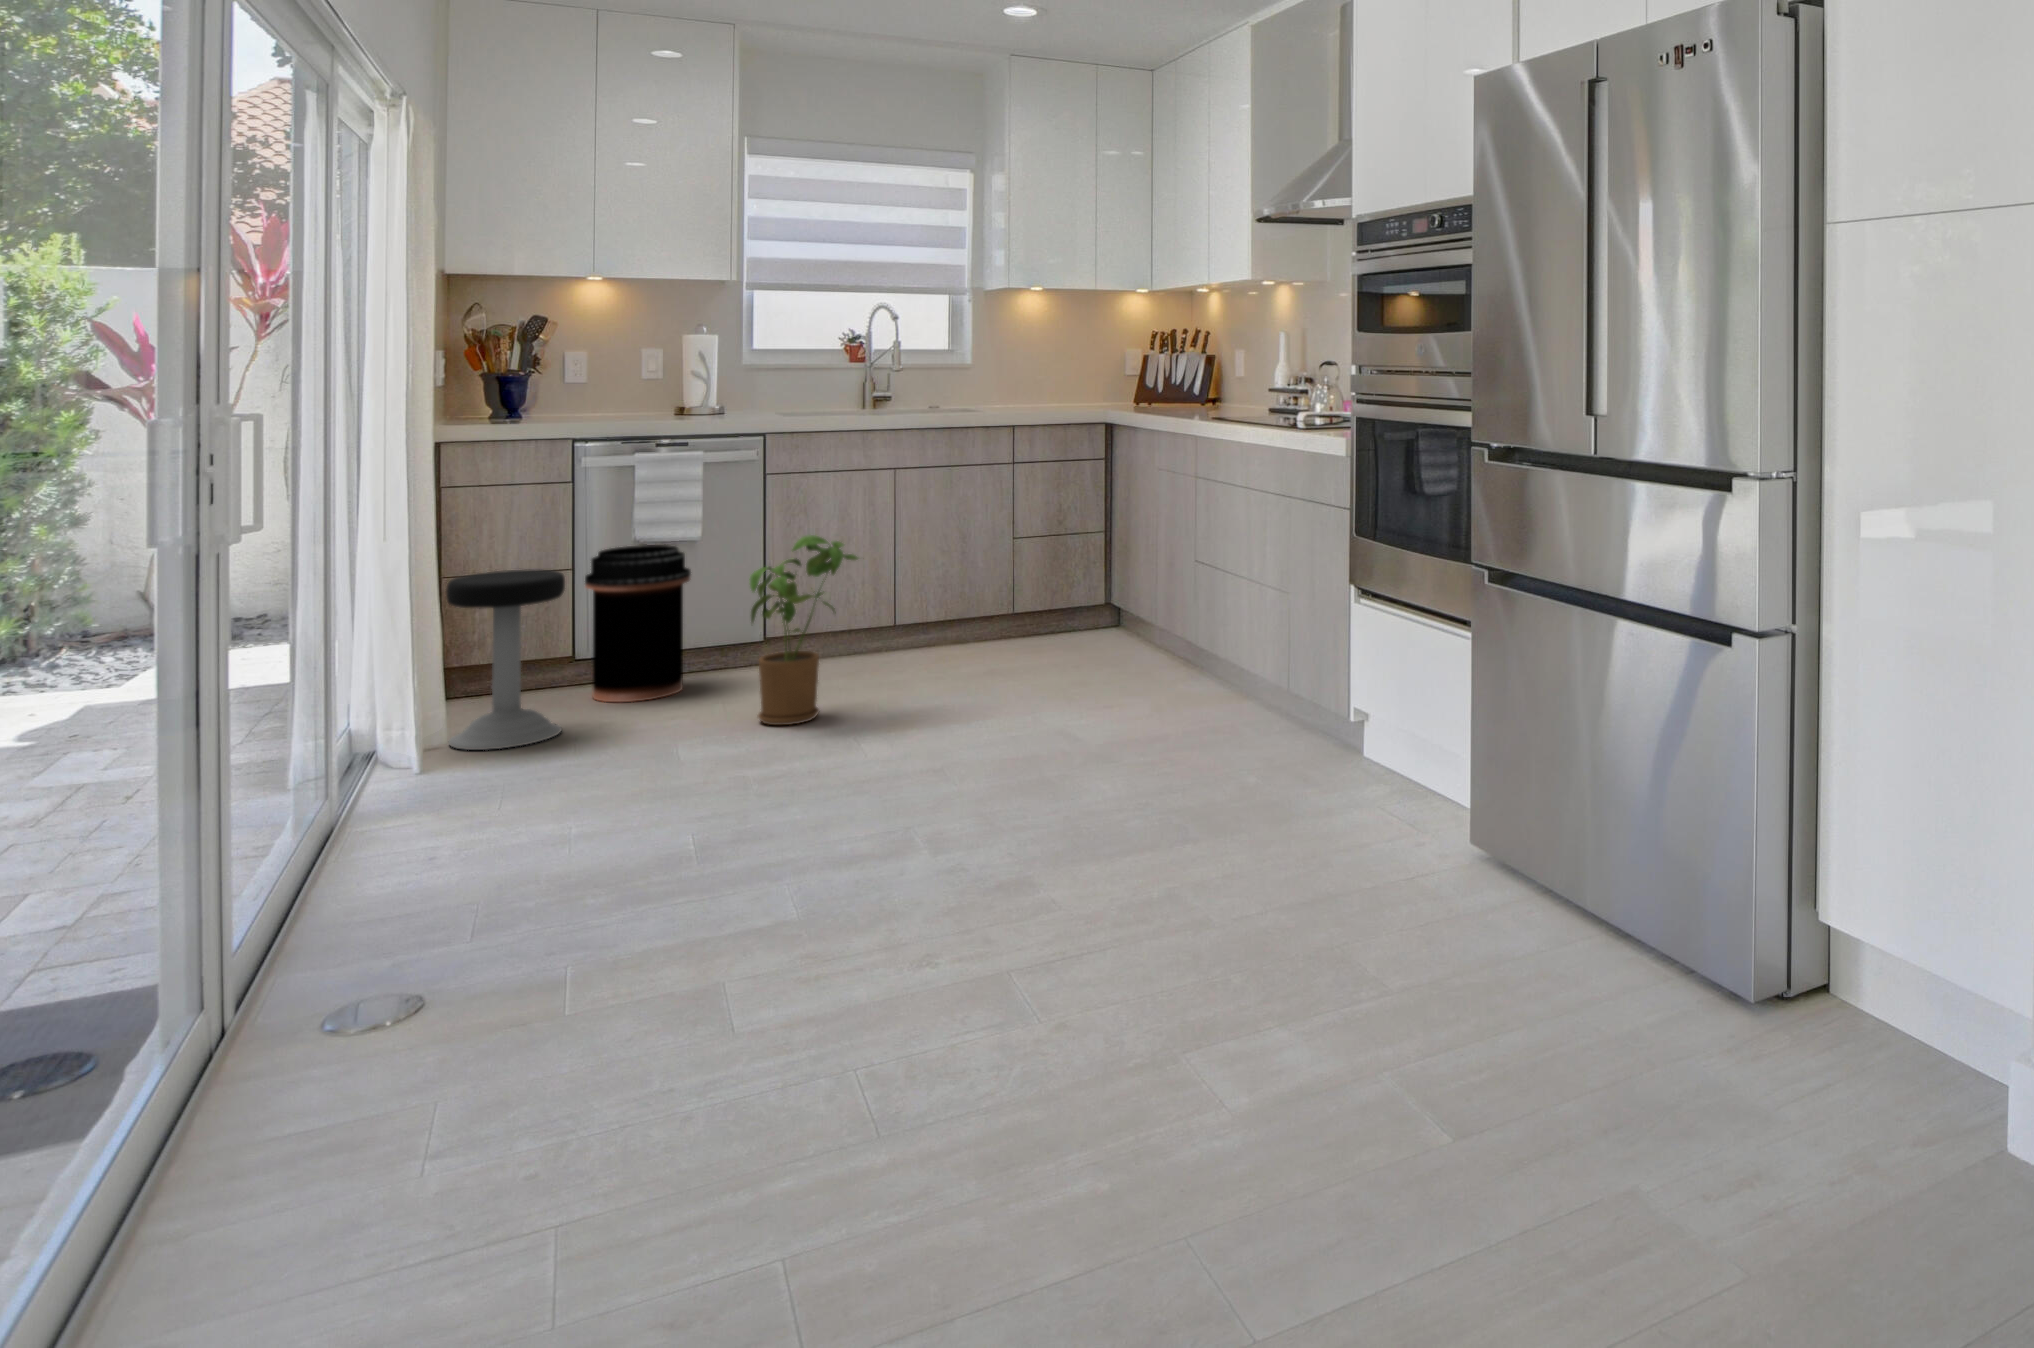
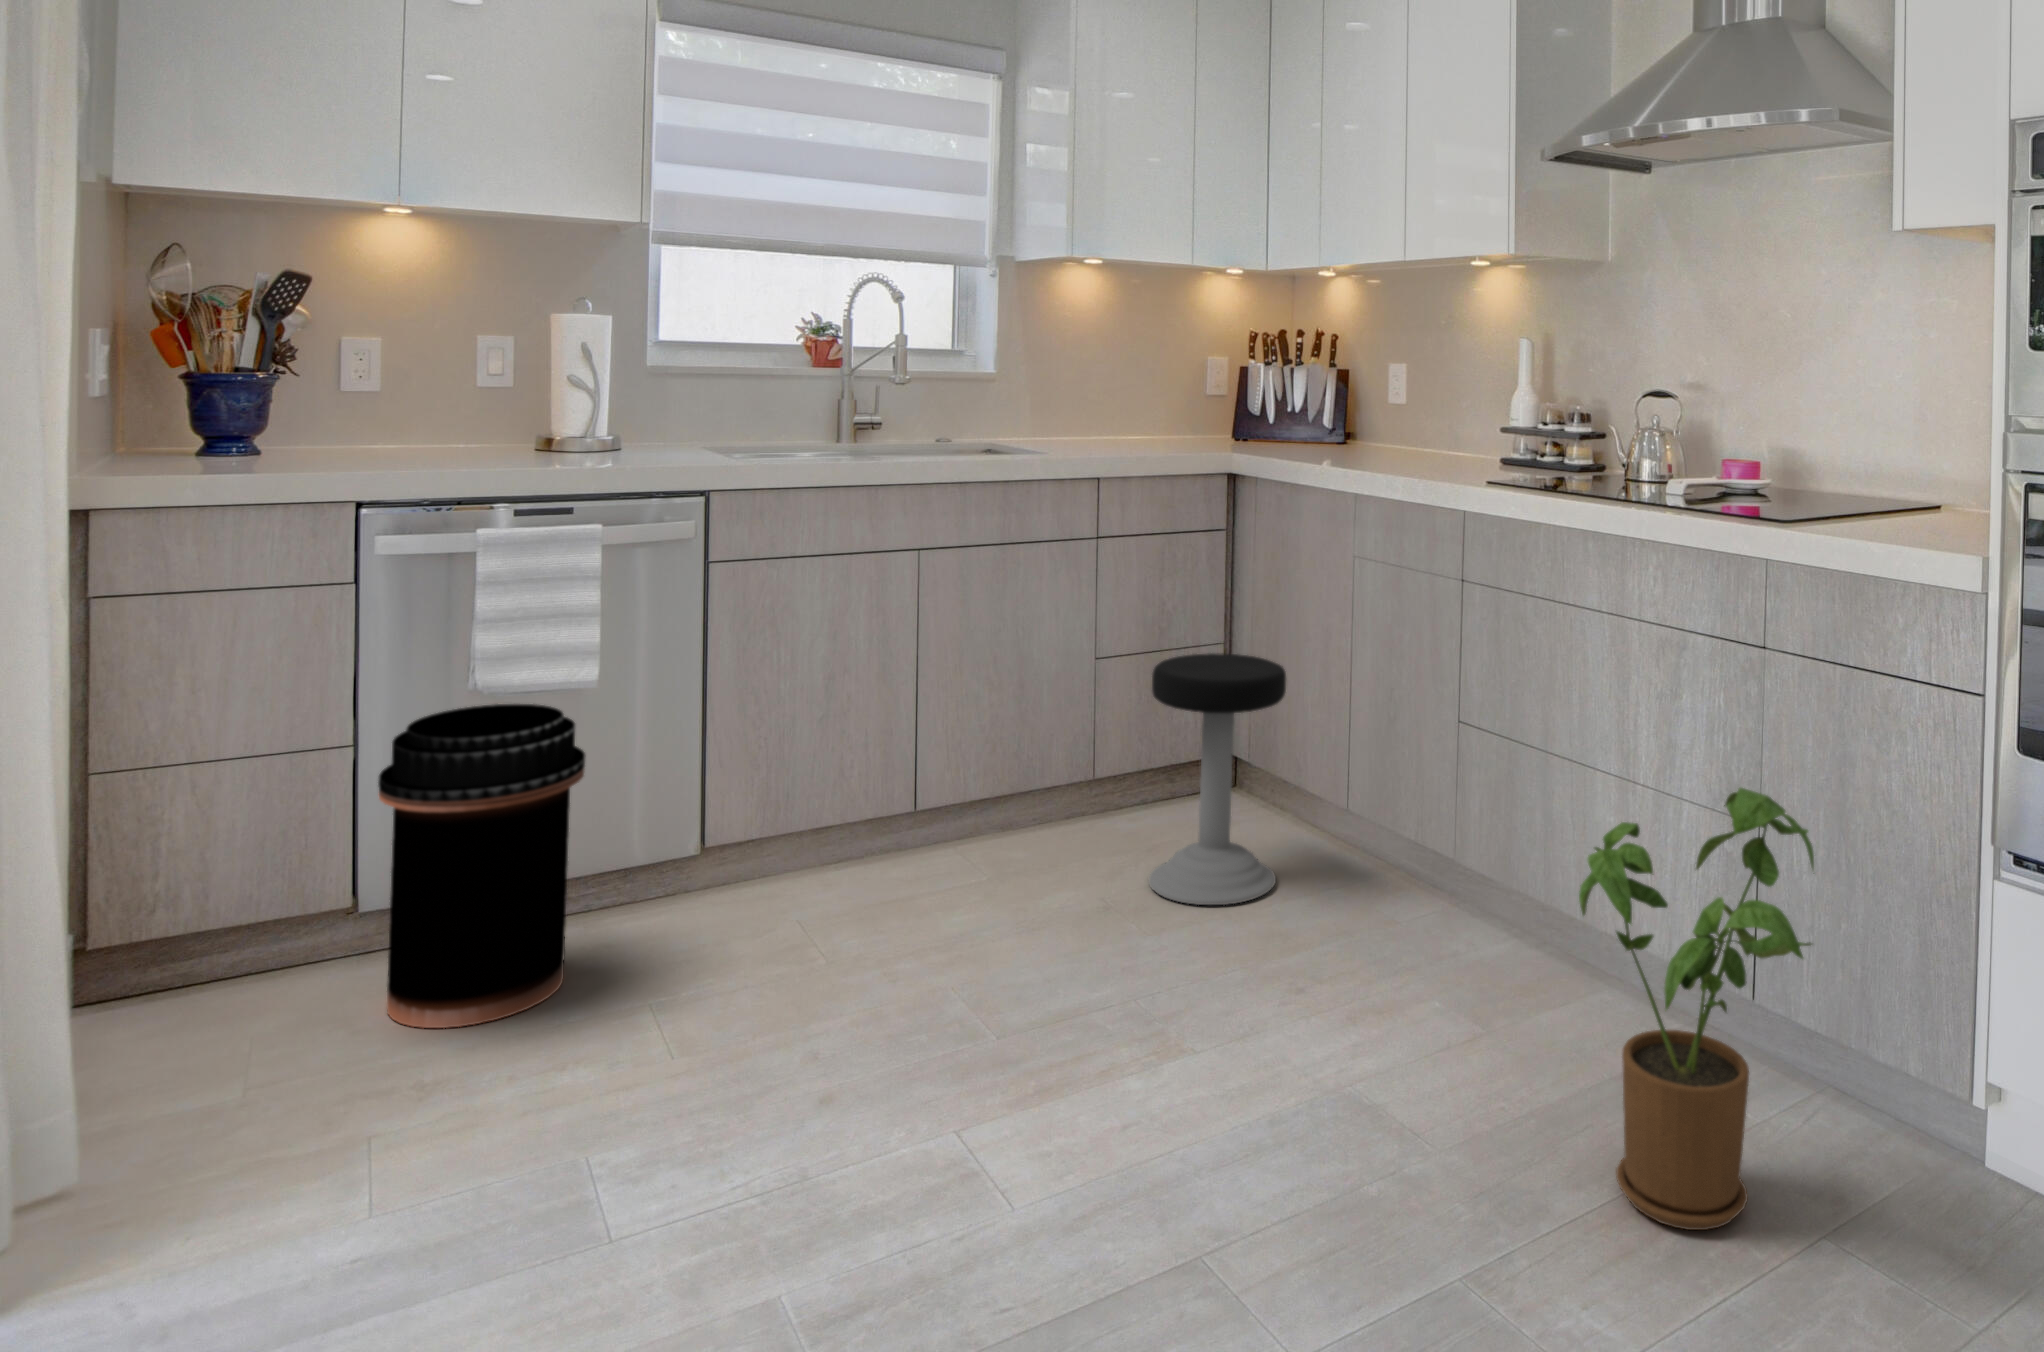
house plant: present [749,535,858,725] -> present [1579,788,1814,1230]
stool: present [446,569,565,750] -> present [1149,653,1286,905]

